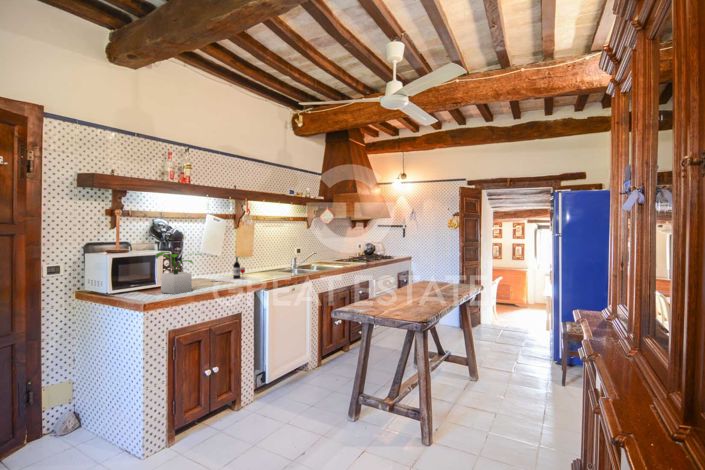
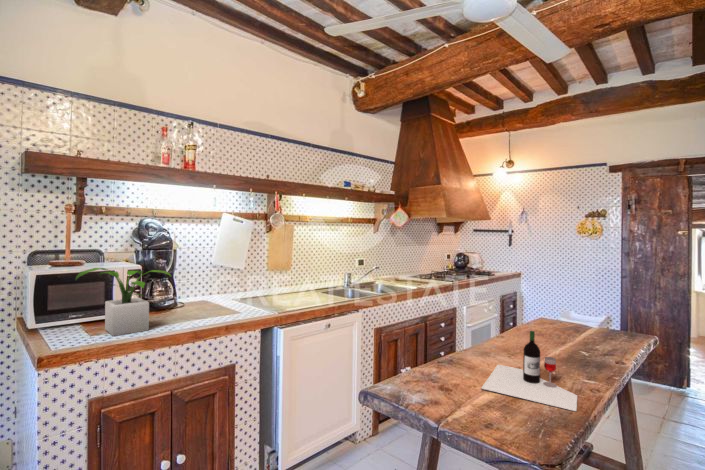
wine bottle: present [212,257,249,282] -> present [482,331,577,411]

